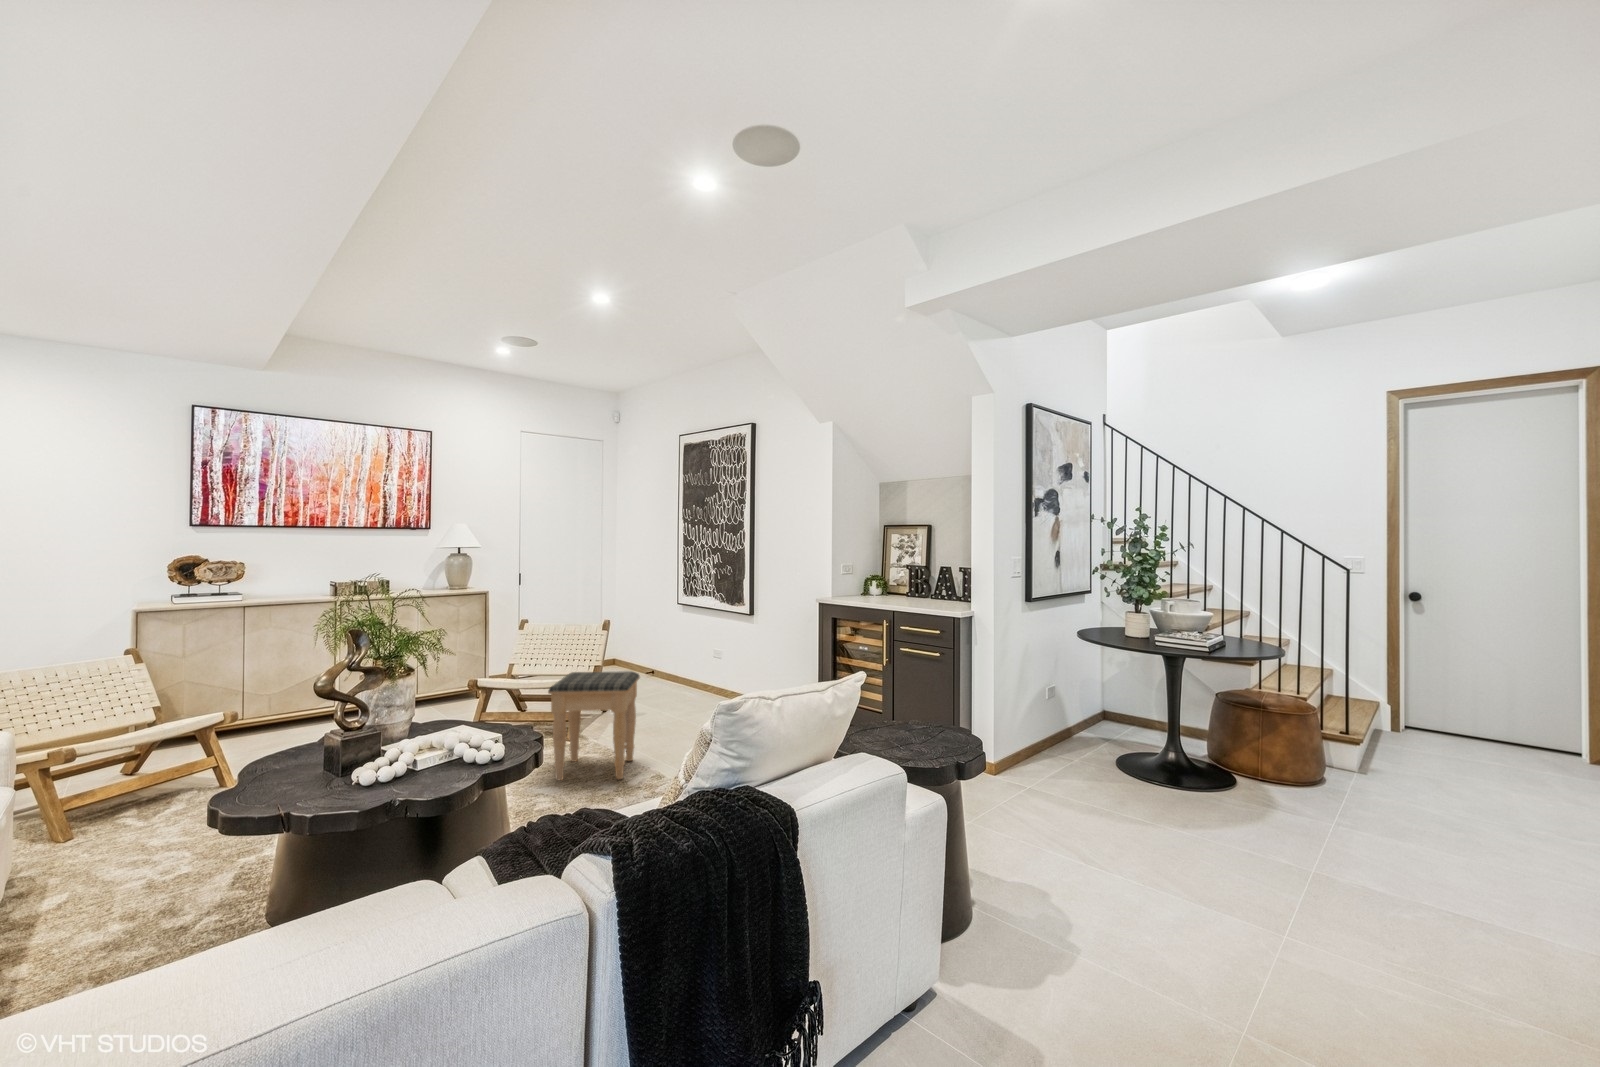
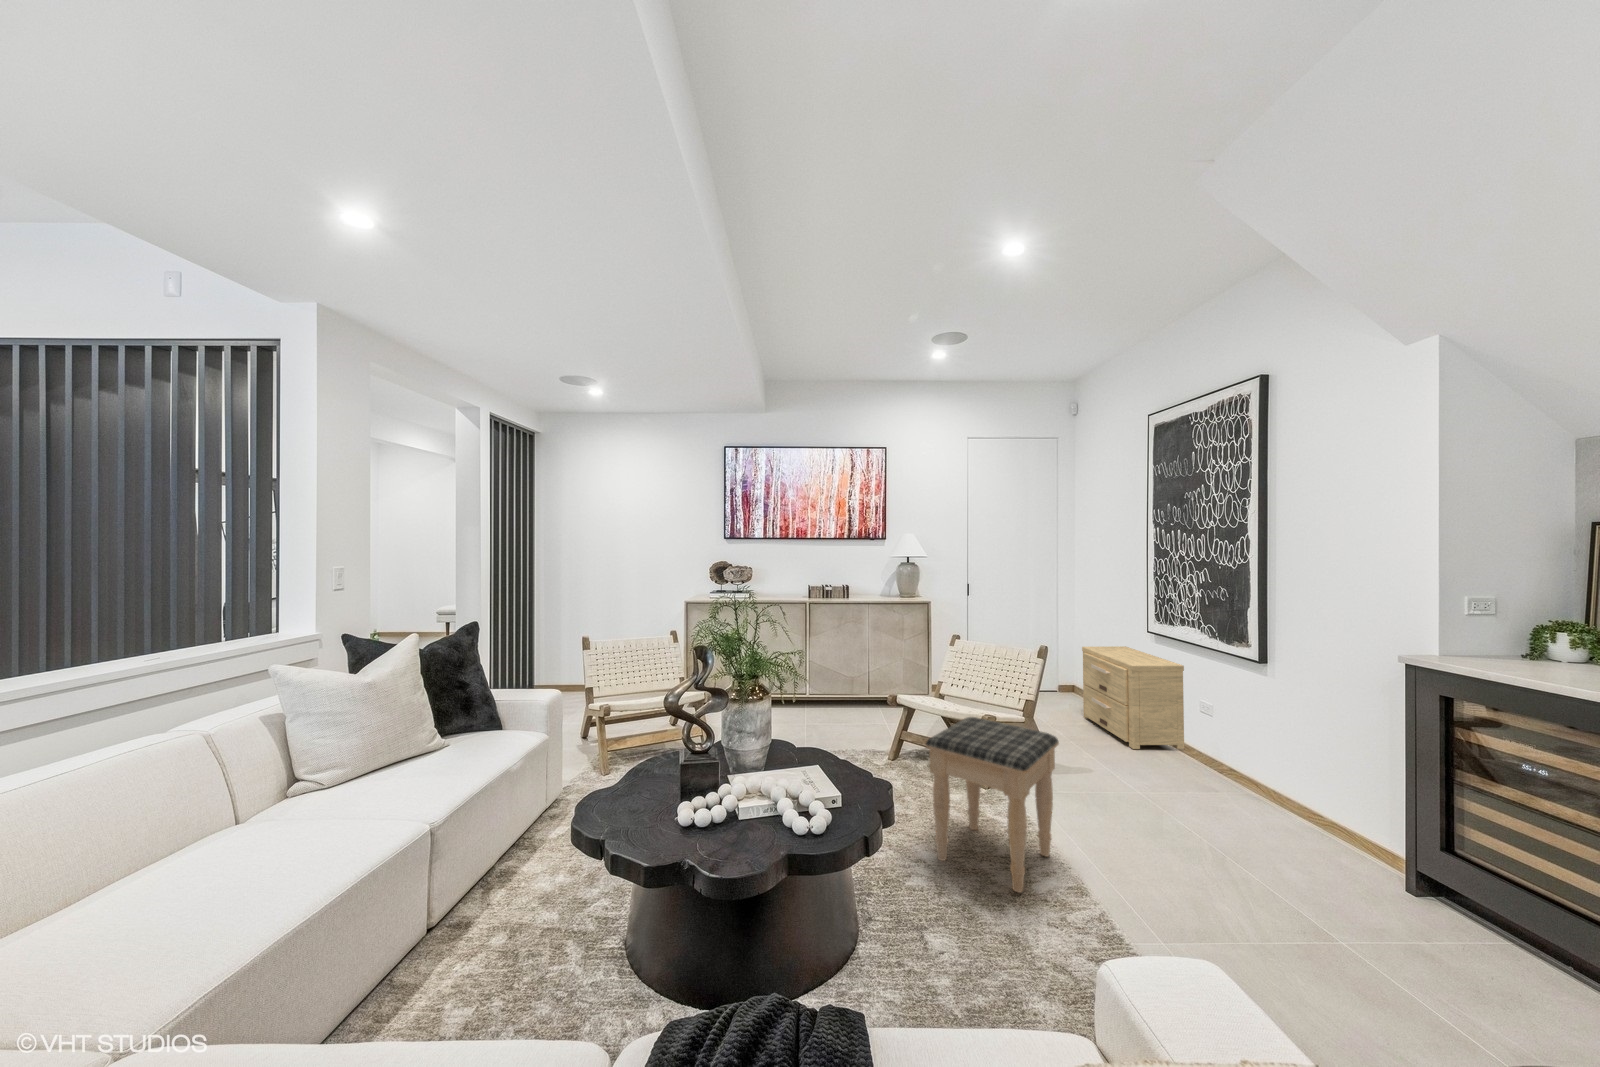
side table: none [628,622,703,698] -> present [1082,646,1184,749]

